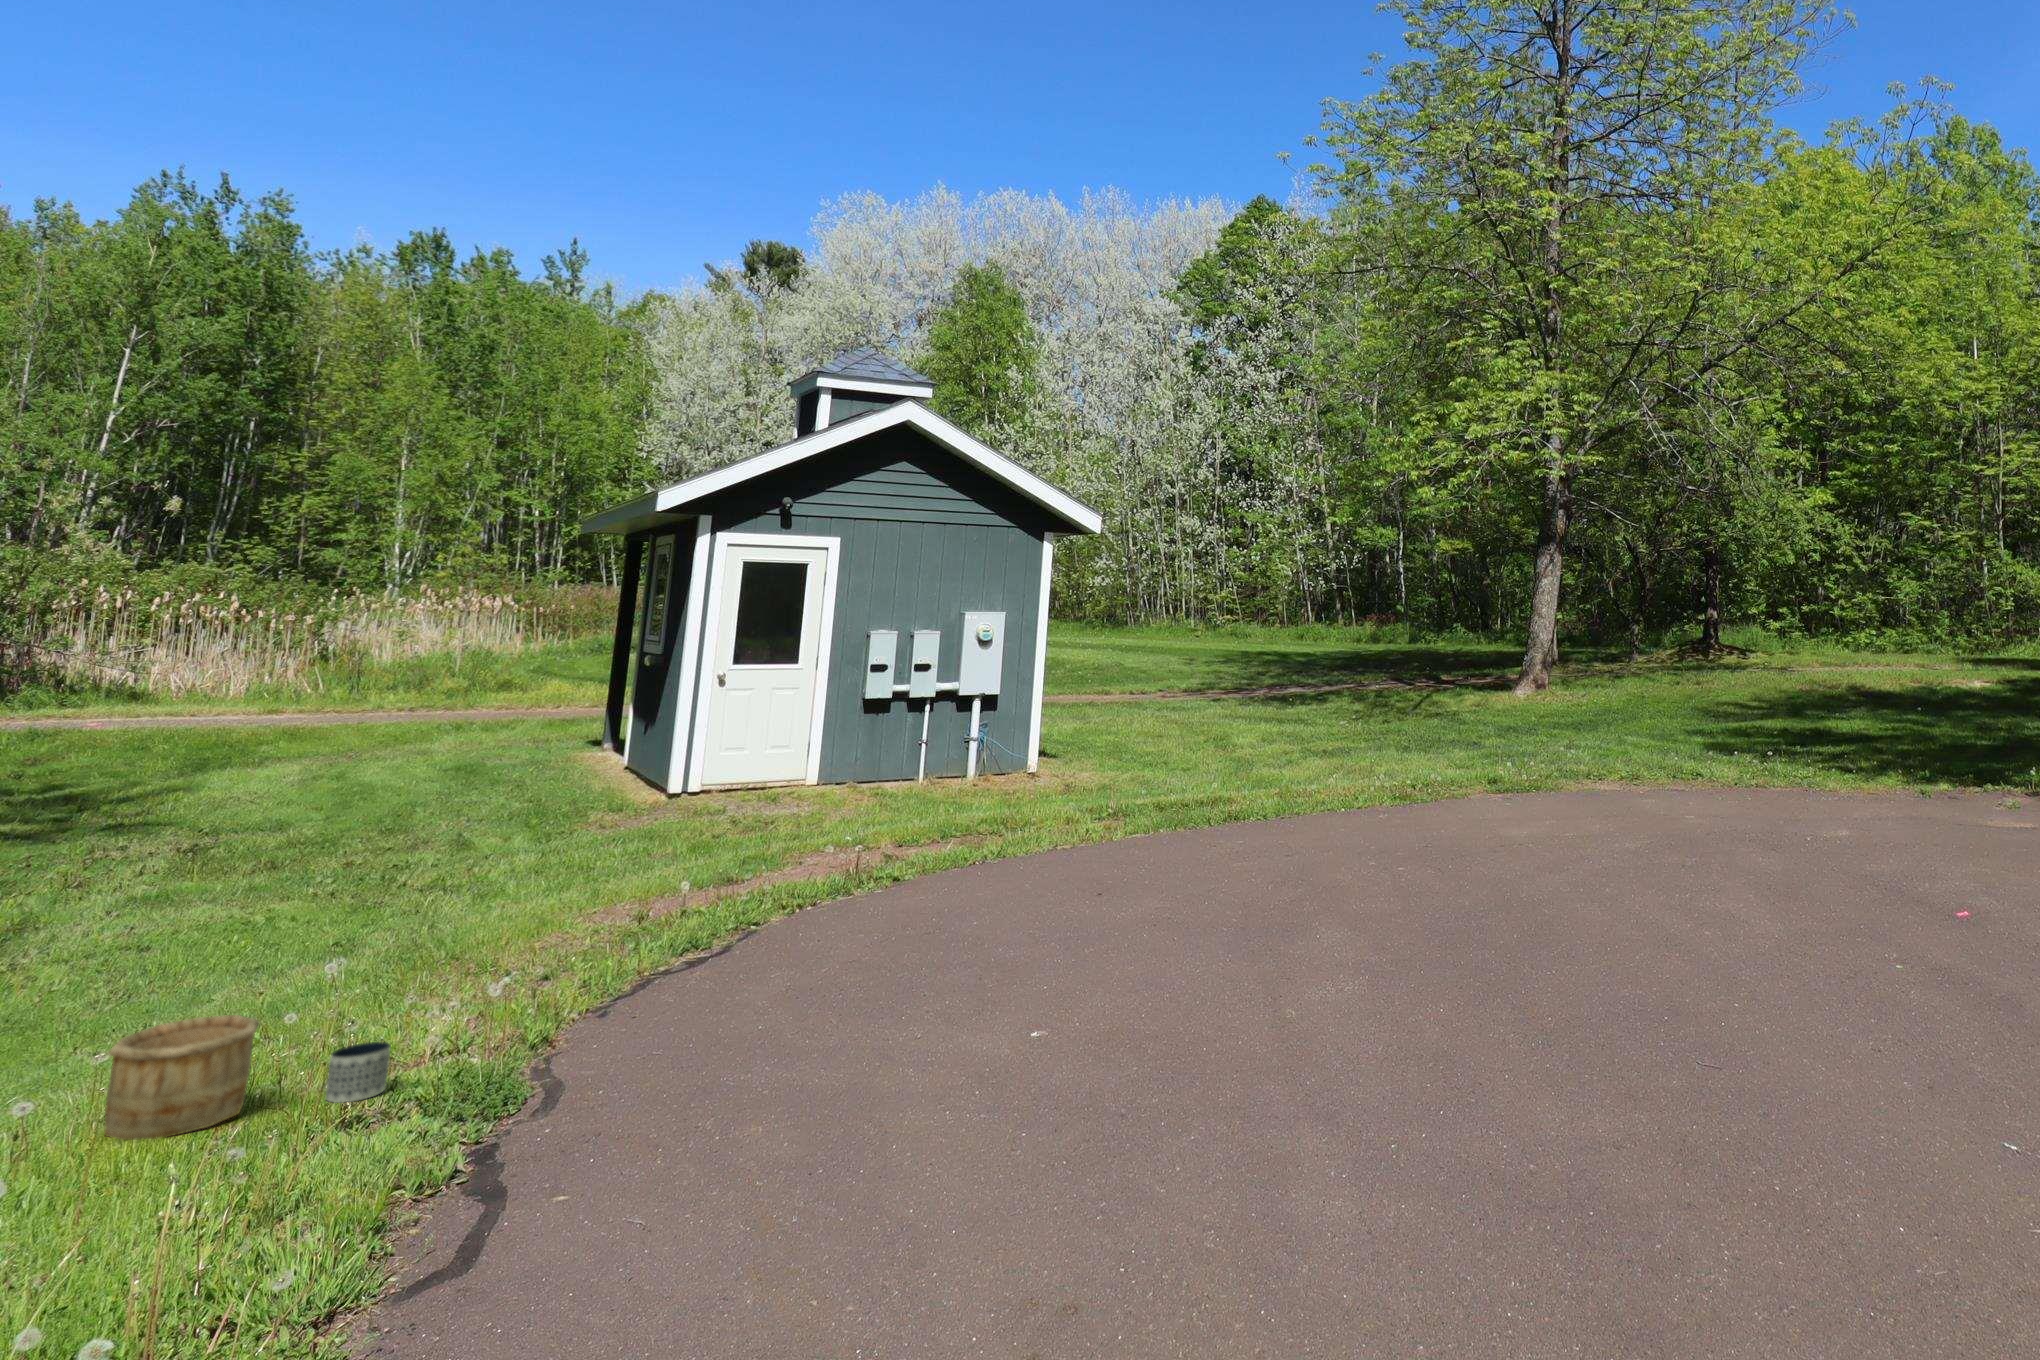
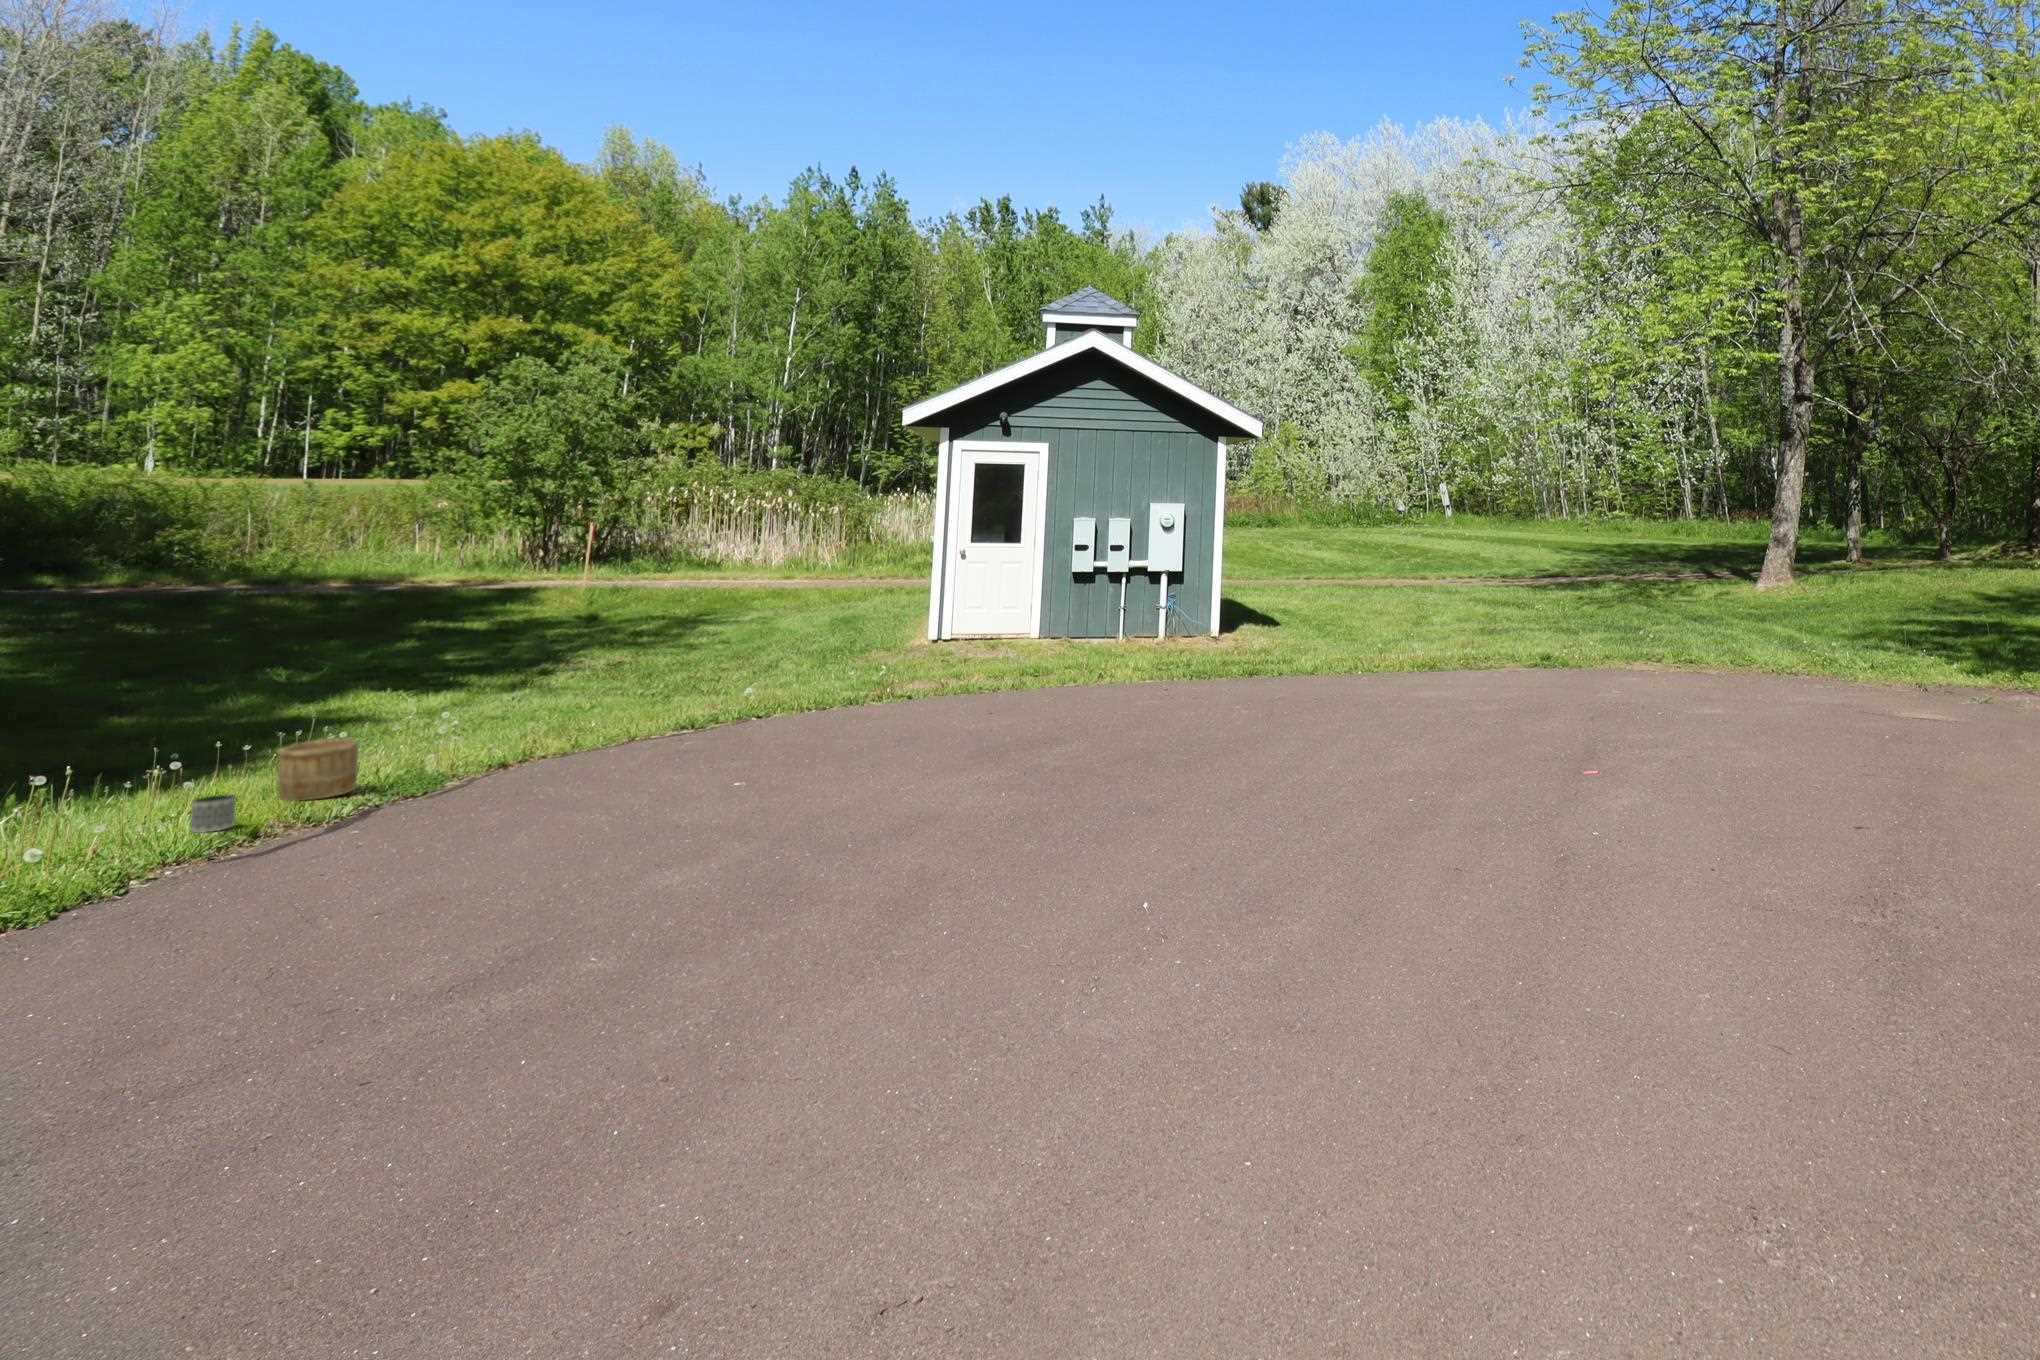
planter: present [326,1042,391,1103] -> present [190,795,236,833]

